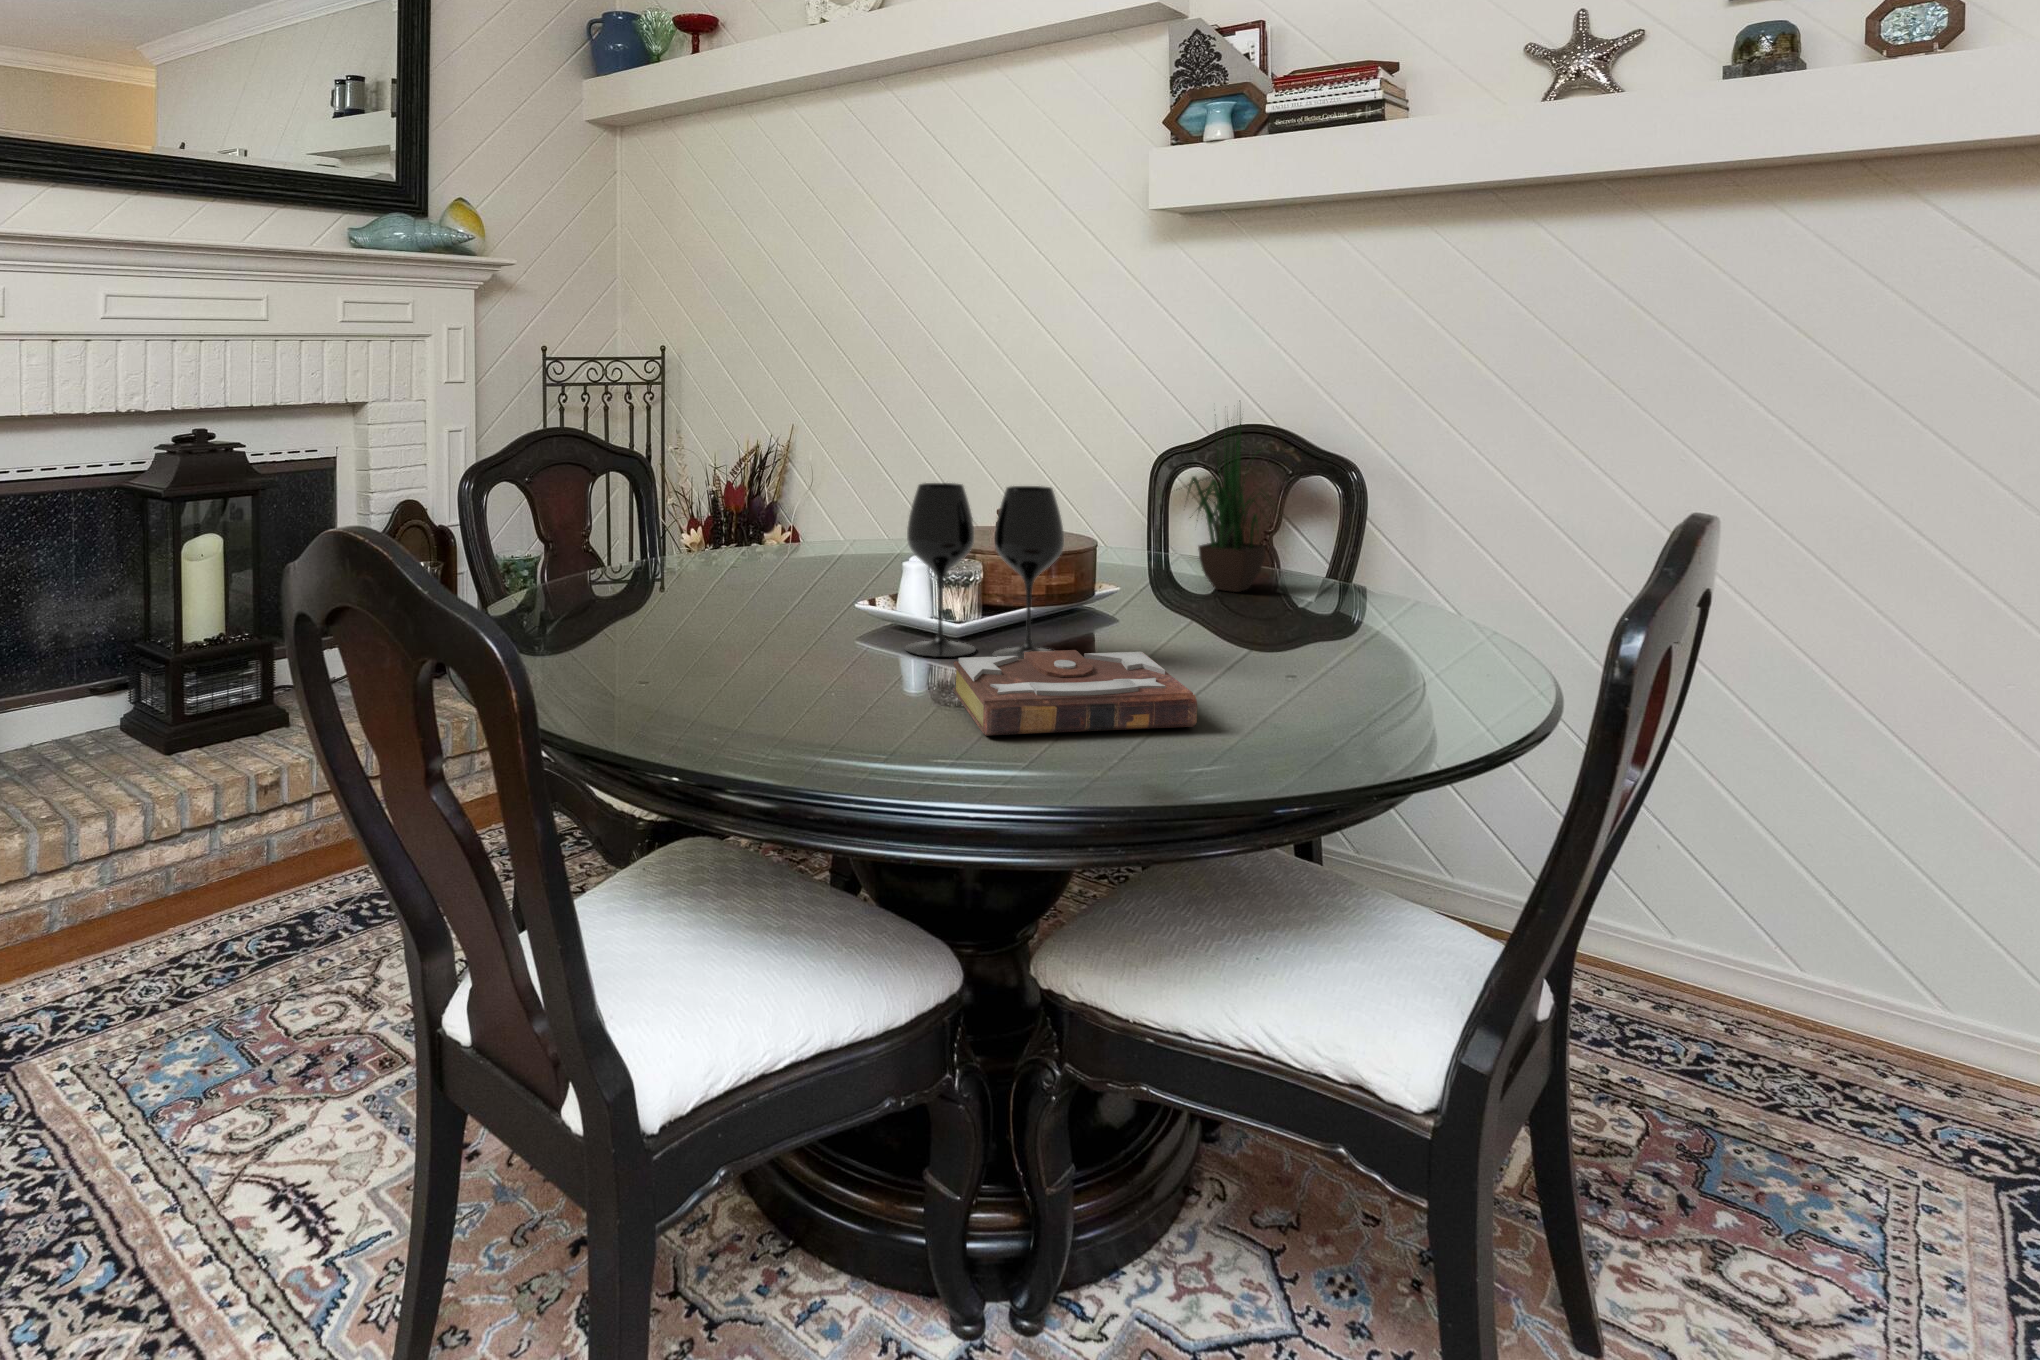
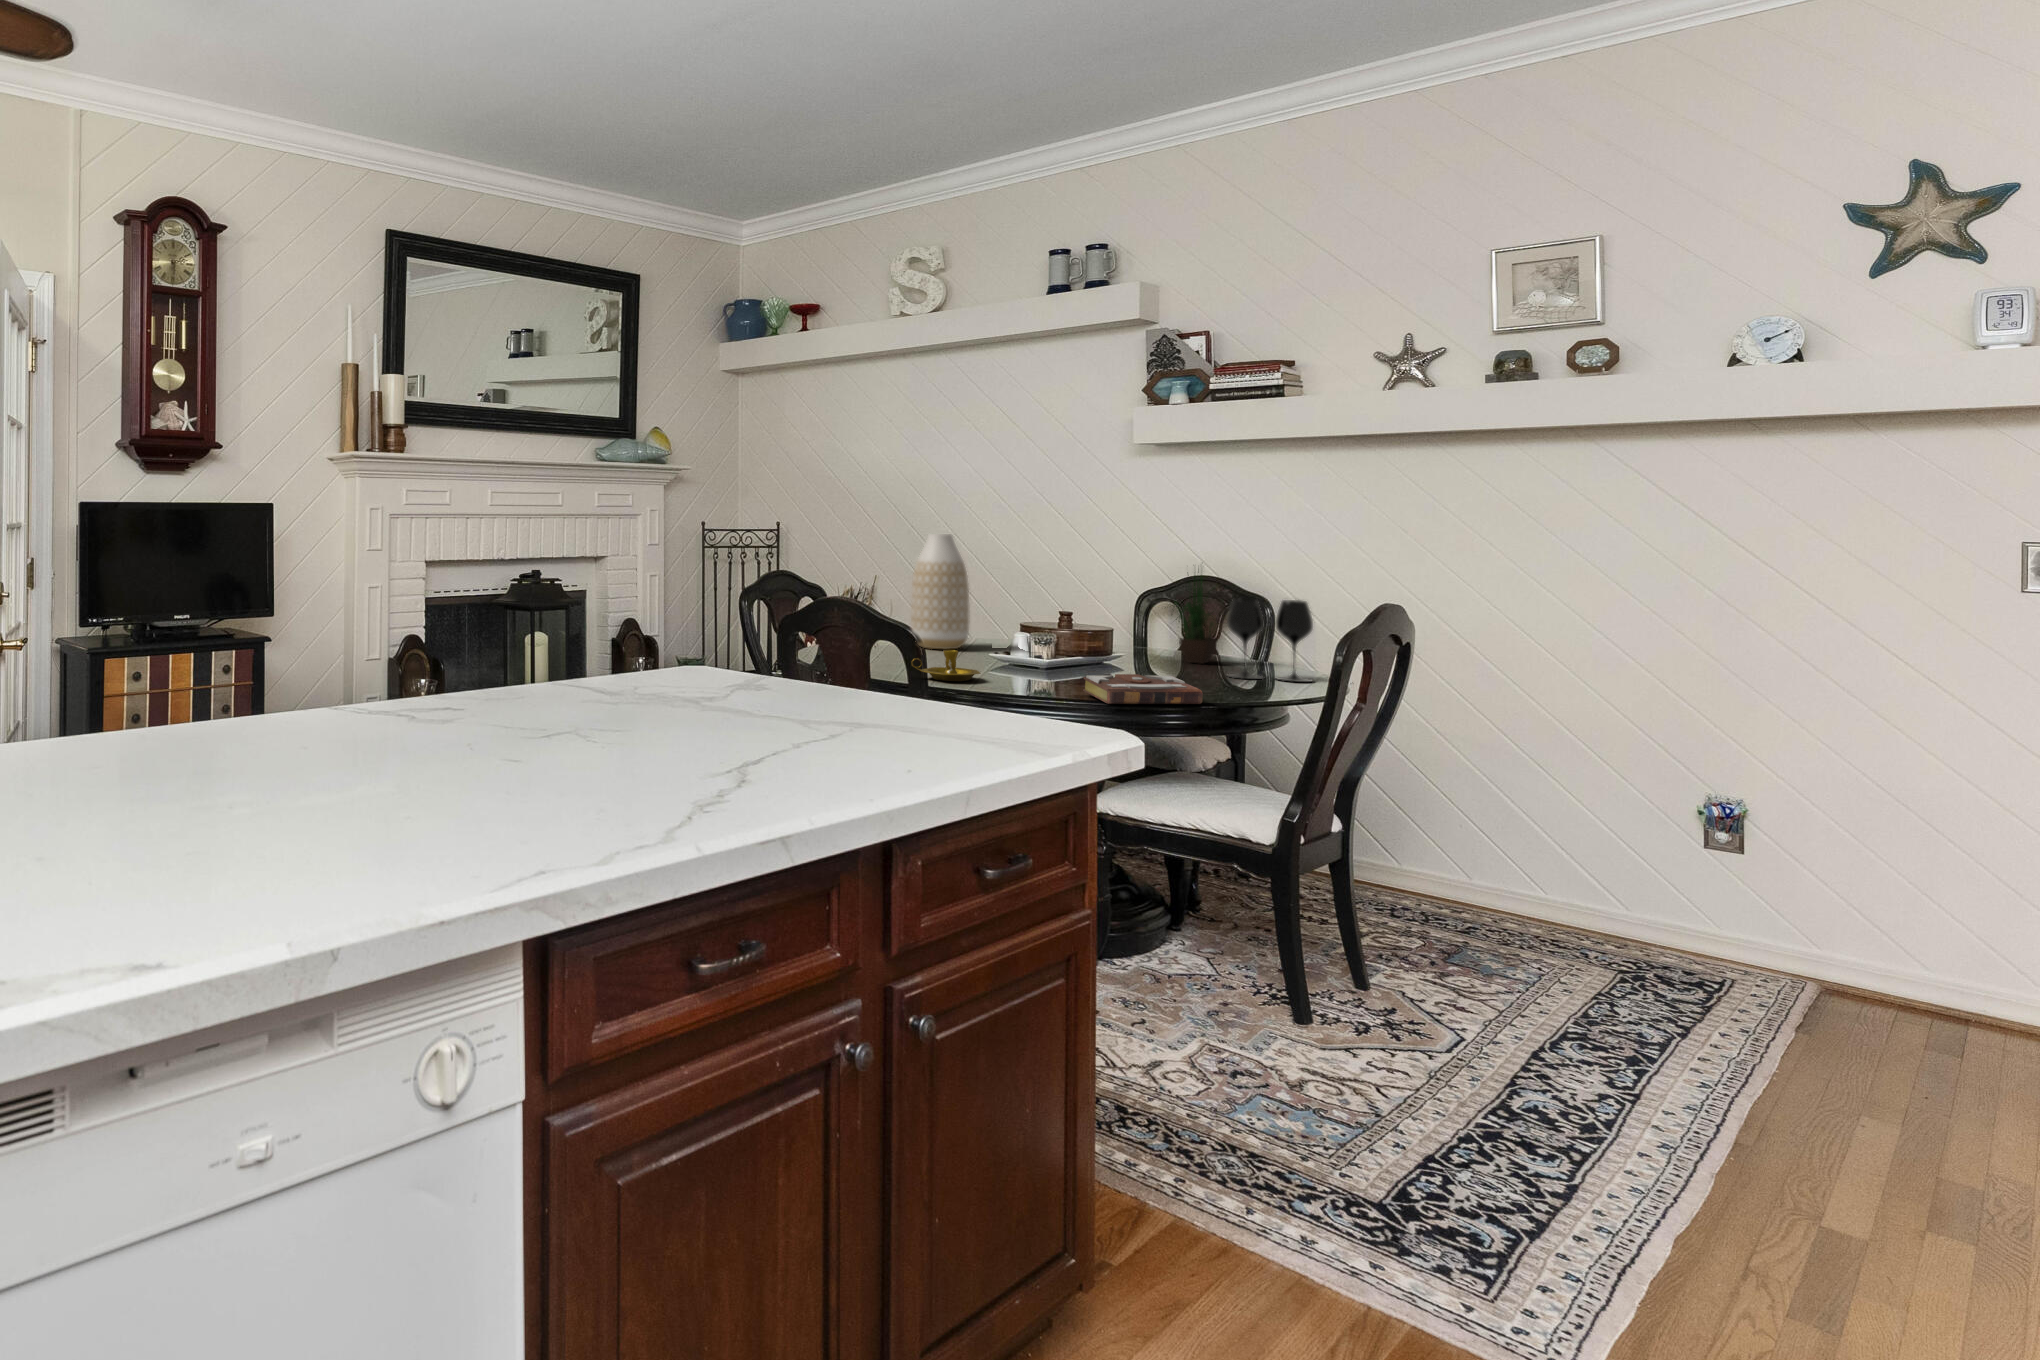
vase: none [752,359,852,568] -> present [911,534,970,649]
wine glass: present [905,483,1064,659] -> present [1227,598,1313,682]
candlestick: none [637,592,777,662] -> present [911,650,981,681]

